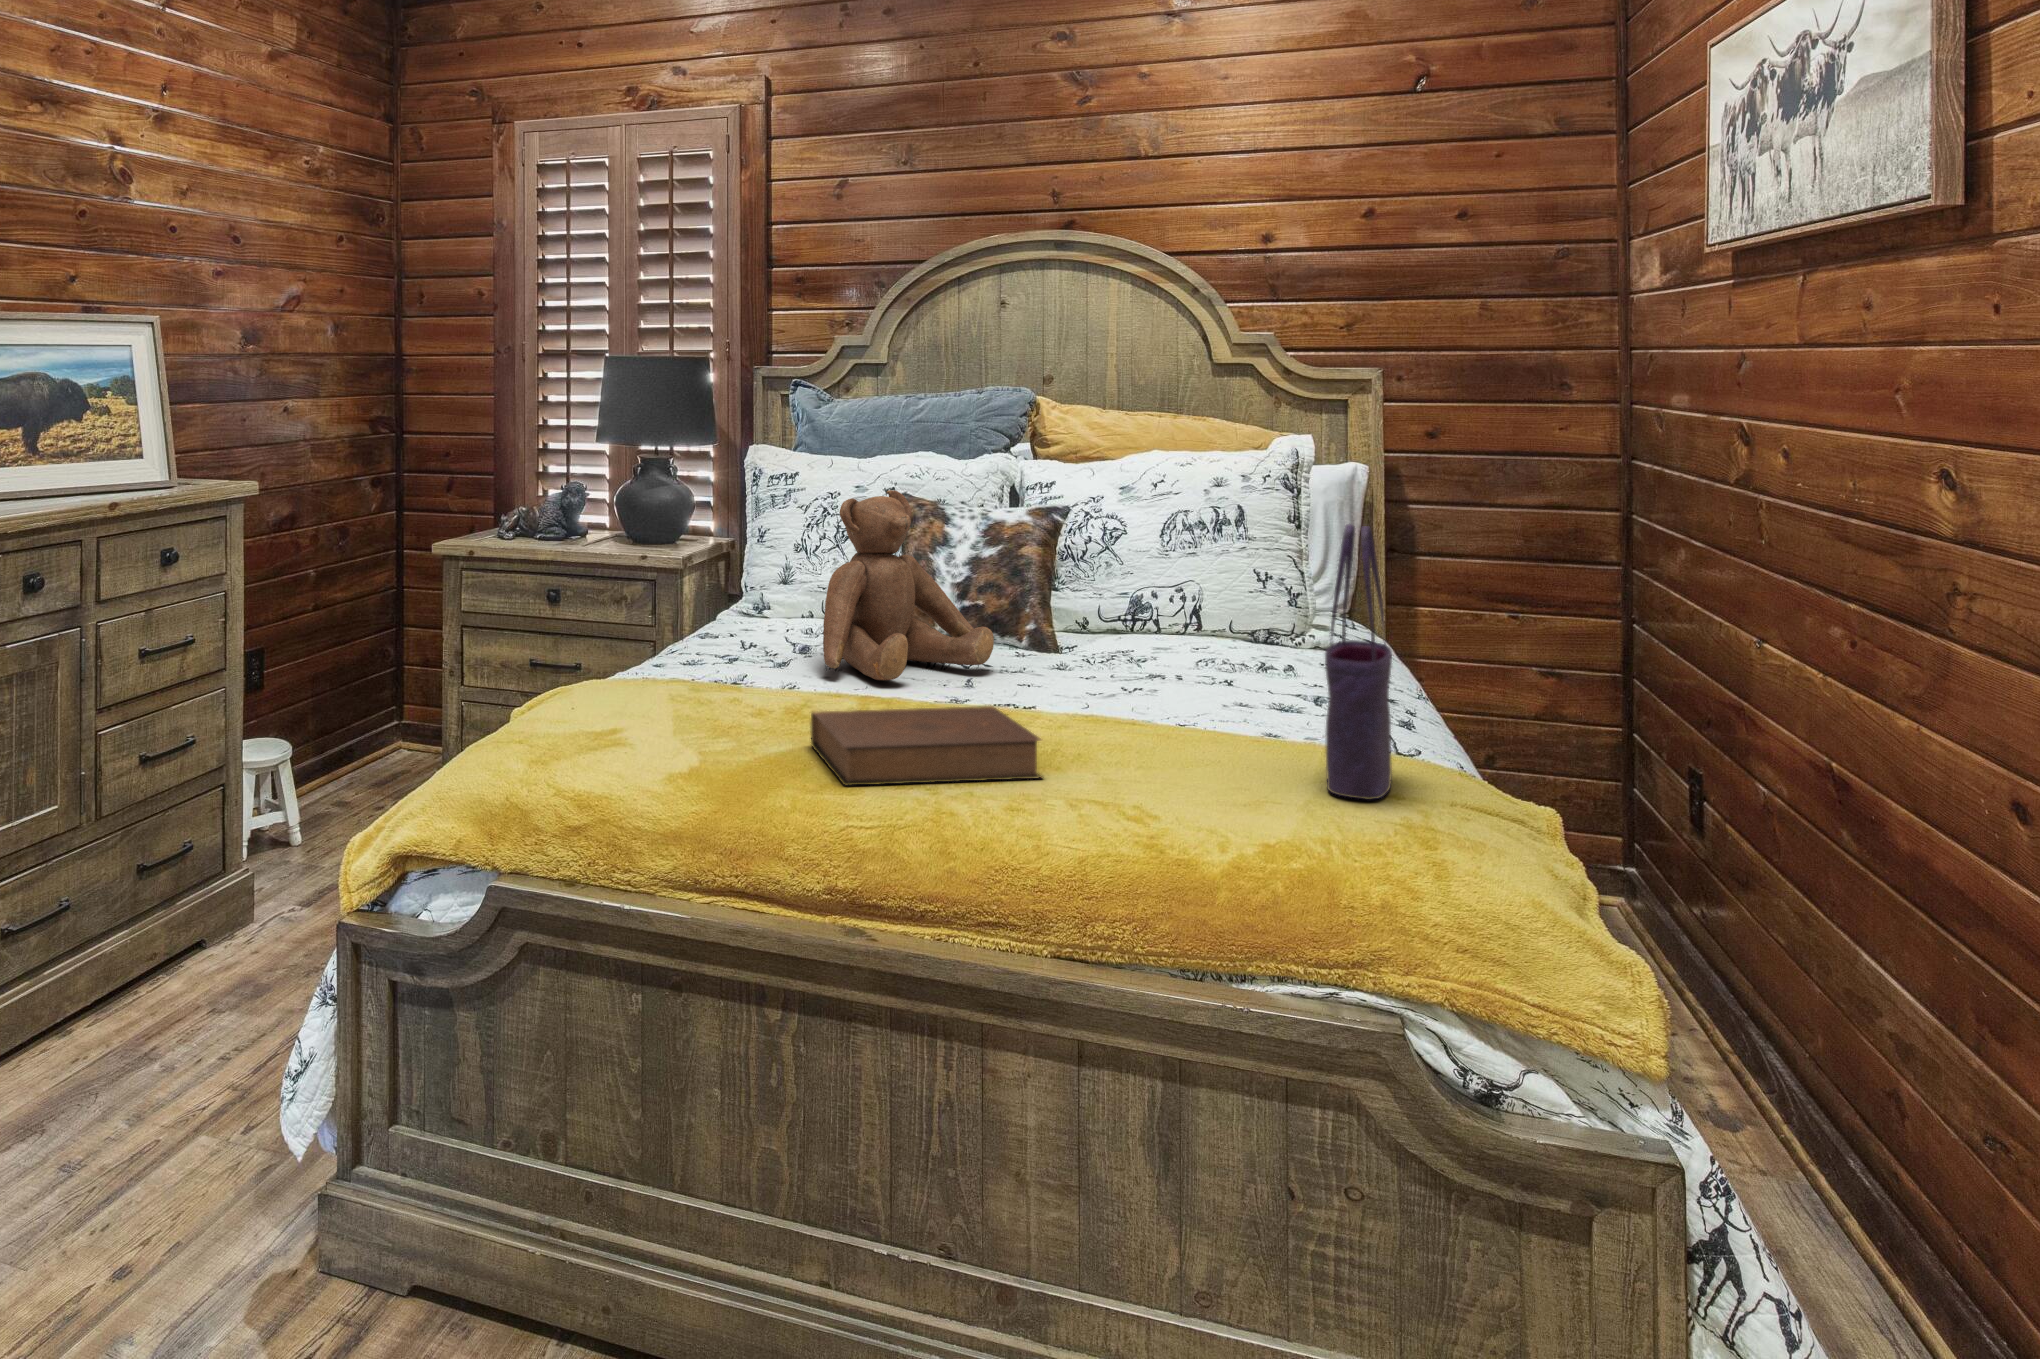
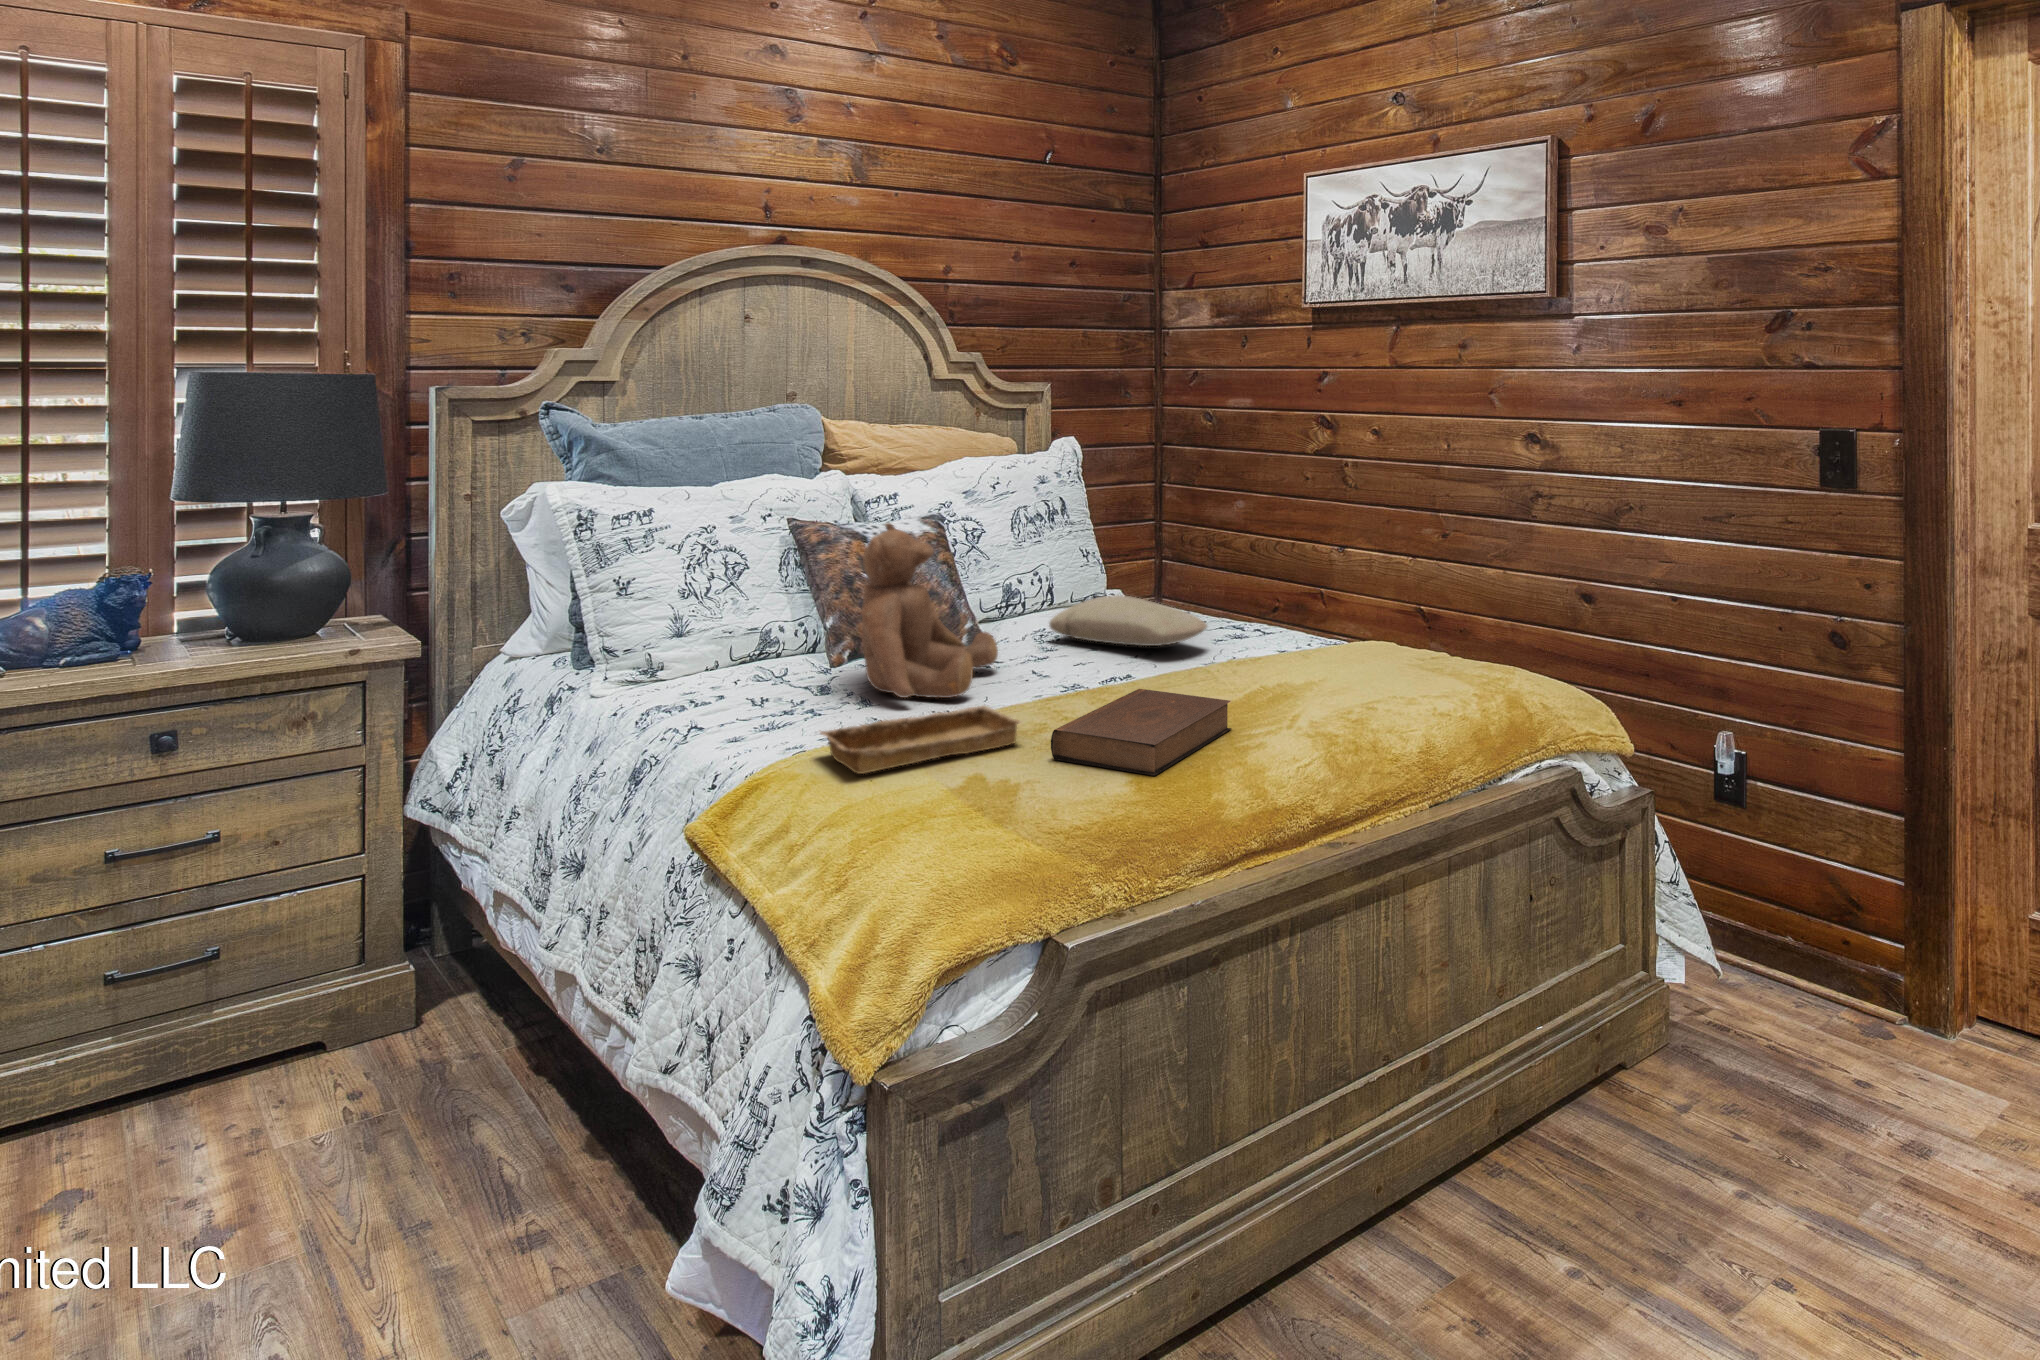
tote bag: present [1325,524,1392,799] -> none [1329,513,1384,688]
pillow: none [1113,623,1264,691] -> present [1049,595,1207,646]
tray: none [644,666,849,726] -> present [821,705,1020,774]

